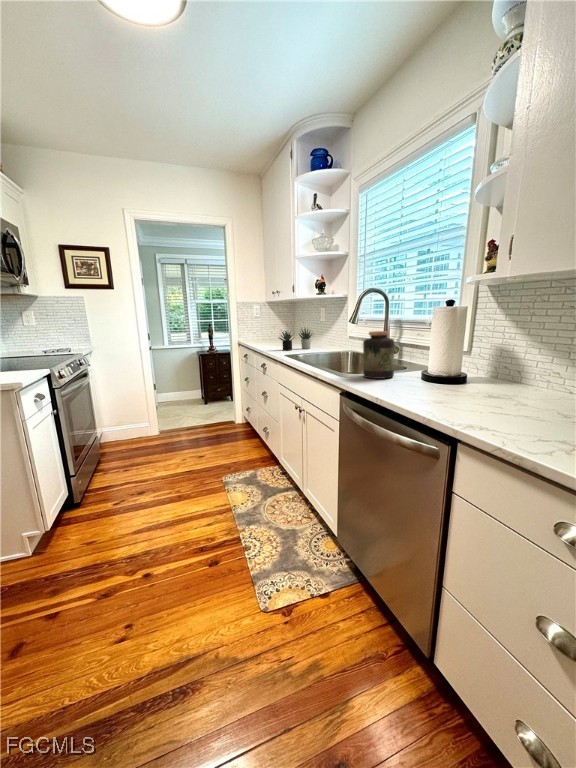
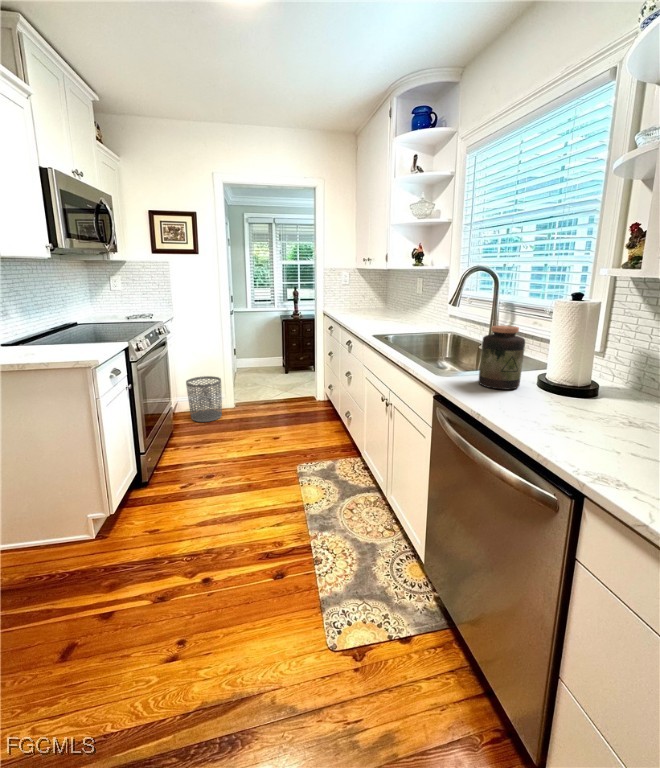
succulent plant: present [279,329,312,350] -> none [372,296,419,325]
waste bin: none [113,408,148,450] -> present [186,376,222,422]

